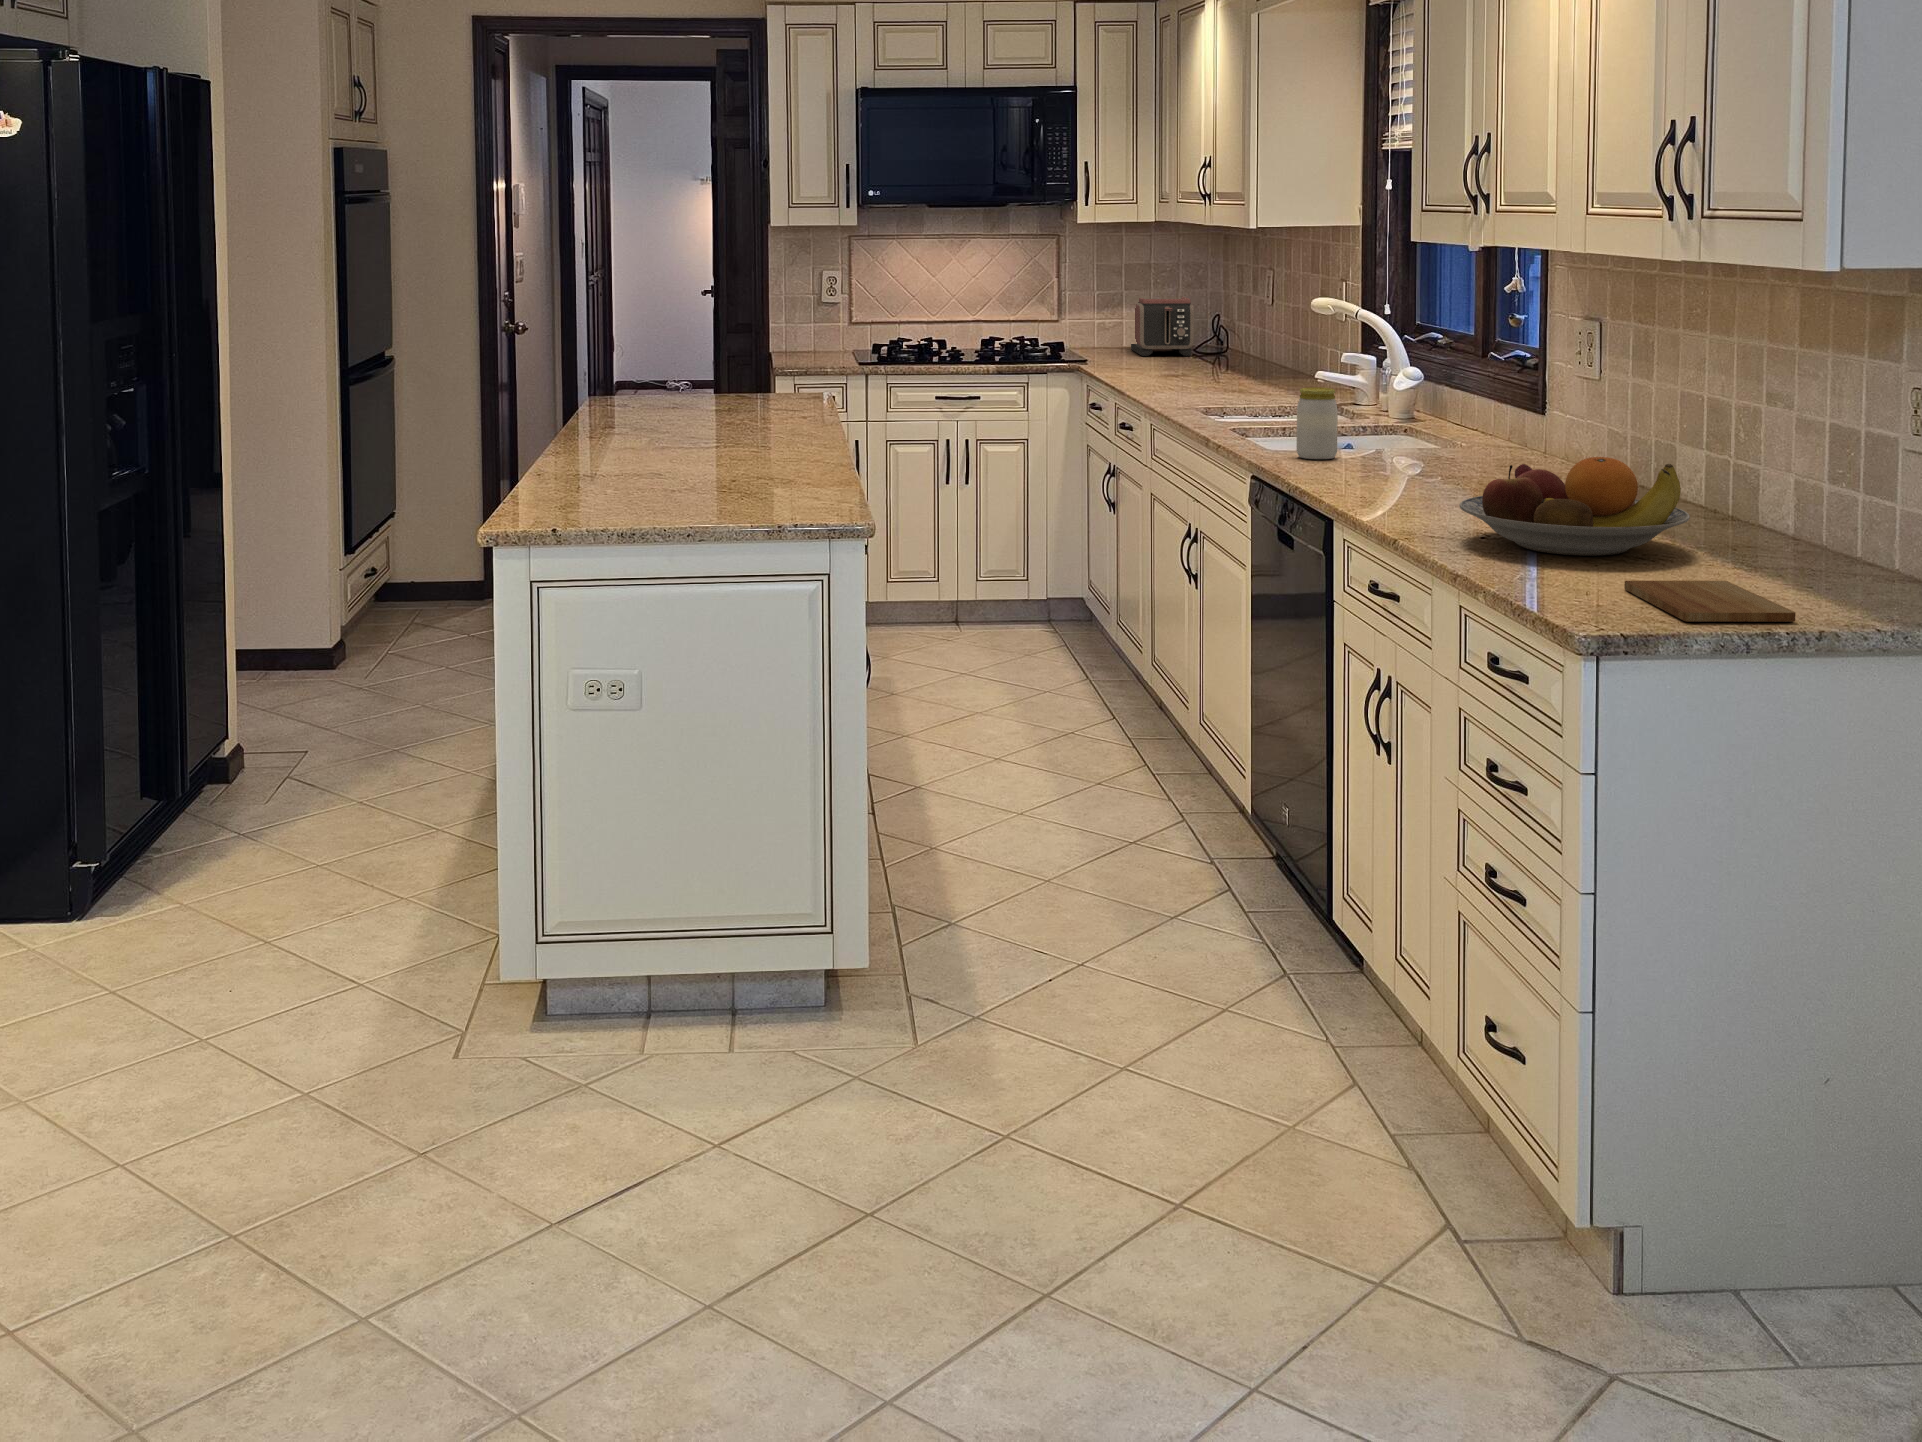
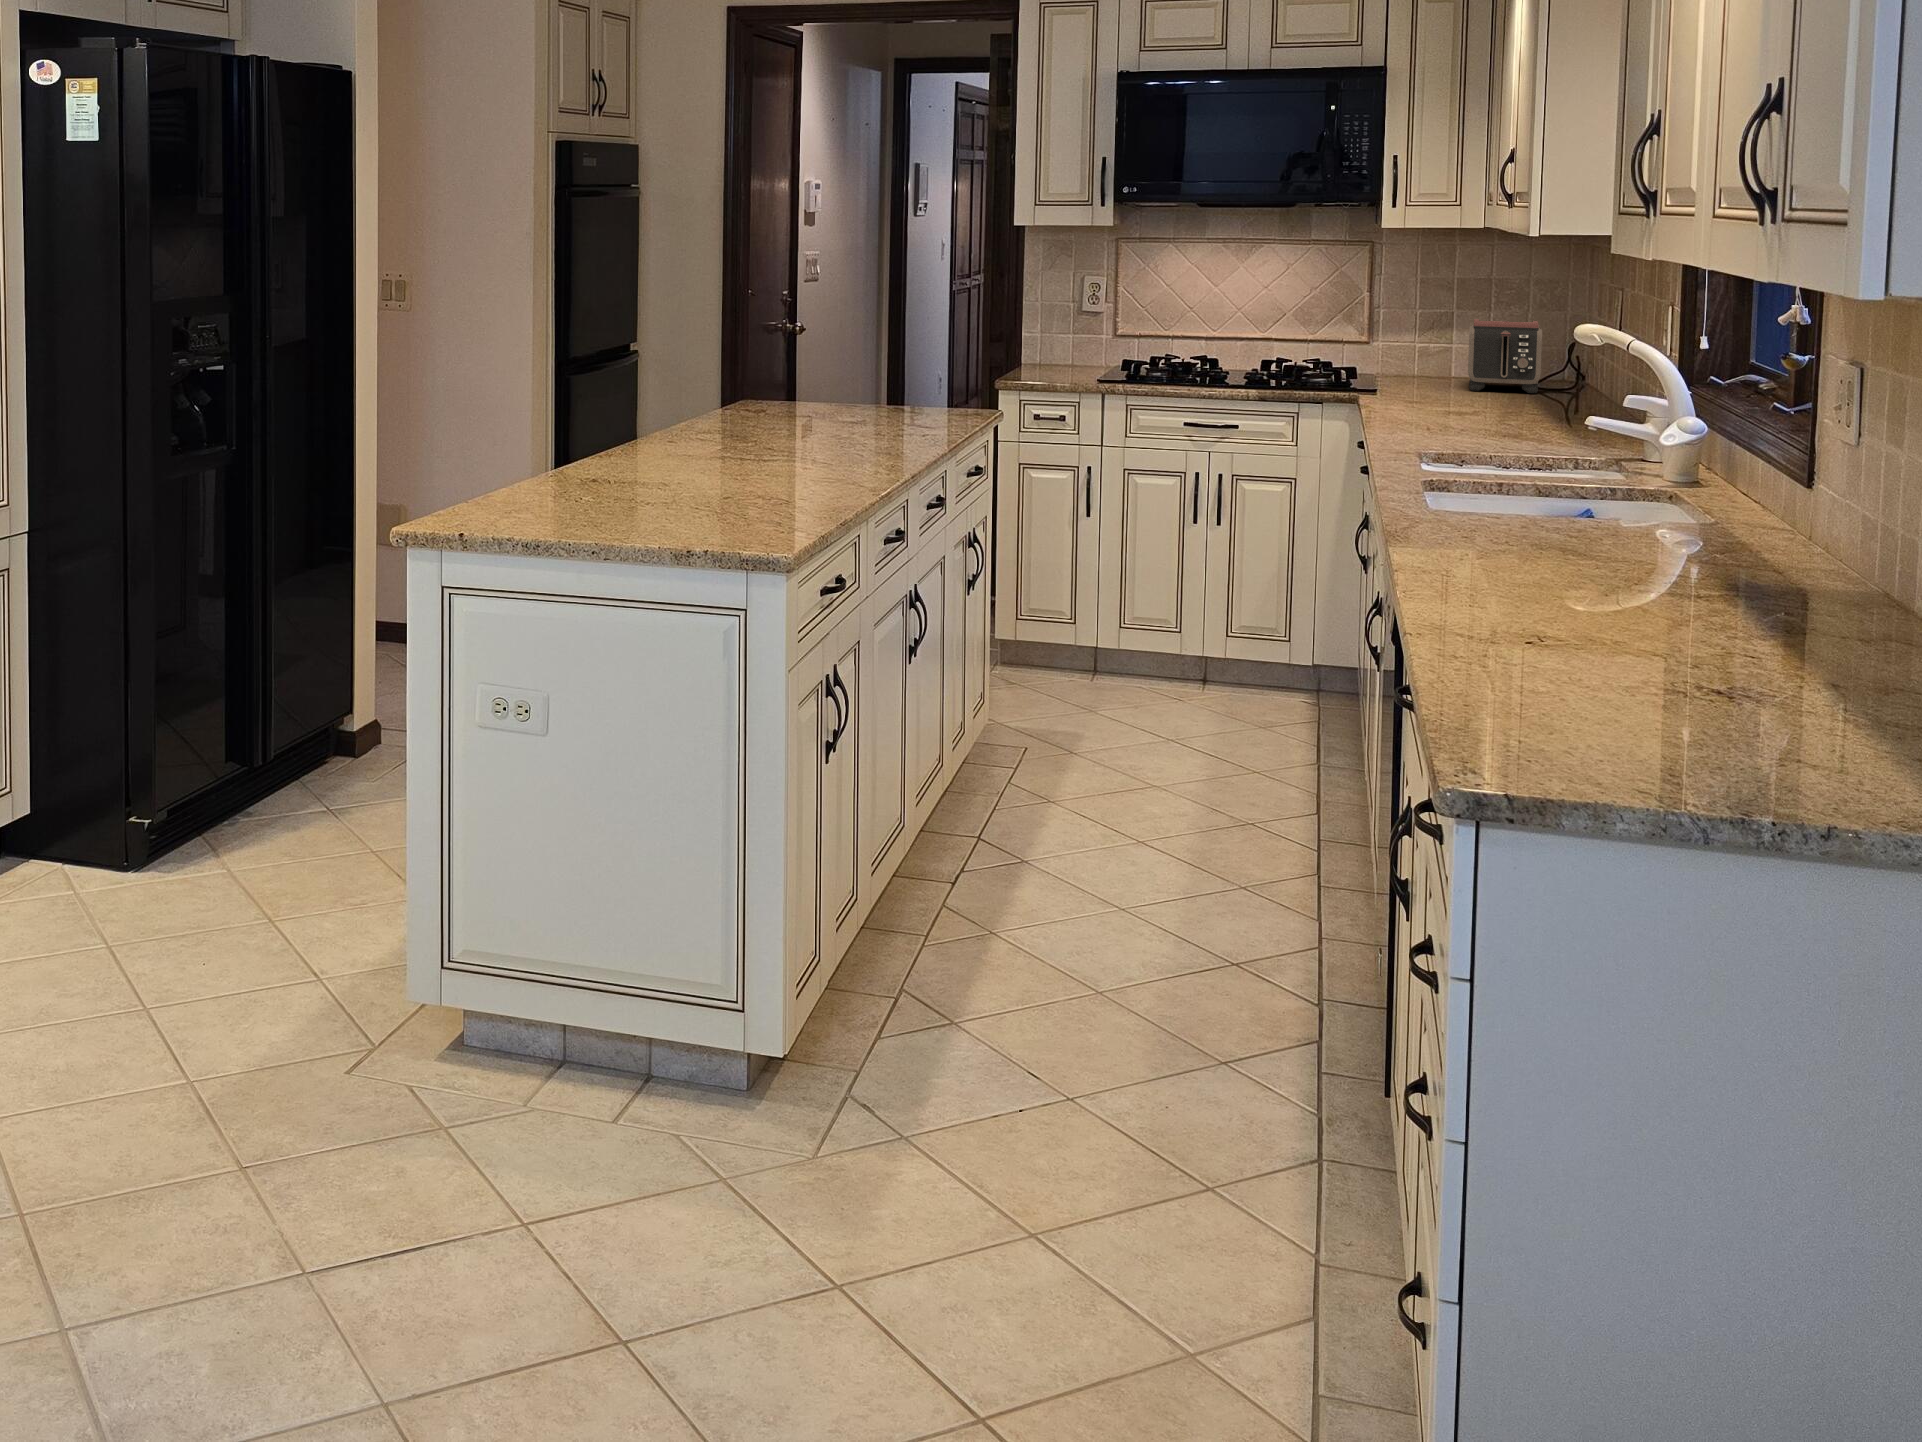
jar: present [1296,387,1338,459] -> none [1452,436,1509,528]
fruit bowl: present [1459,457,1690,556] -> none [1478,549,1810,684]
cutting board: present [1624,581,1795,622] -> none [1610,720,1800,805]

